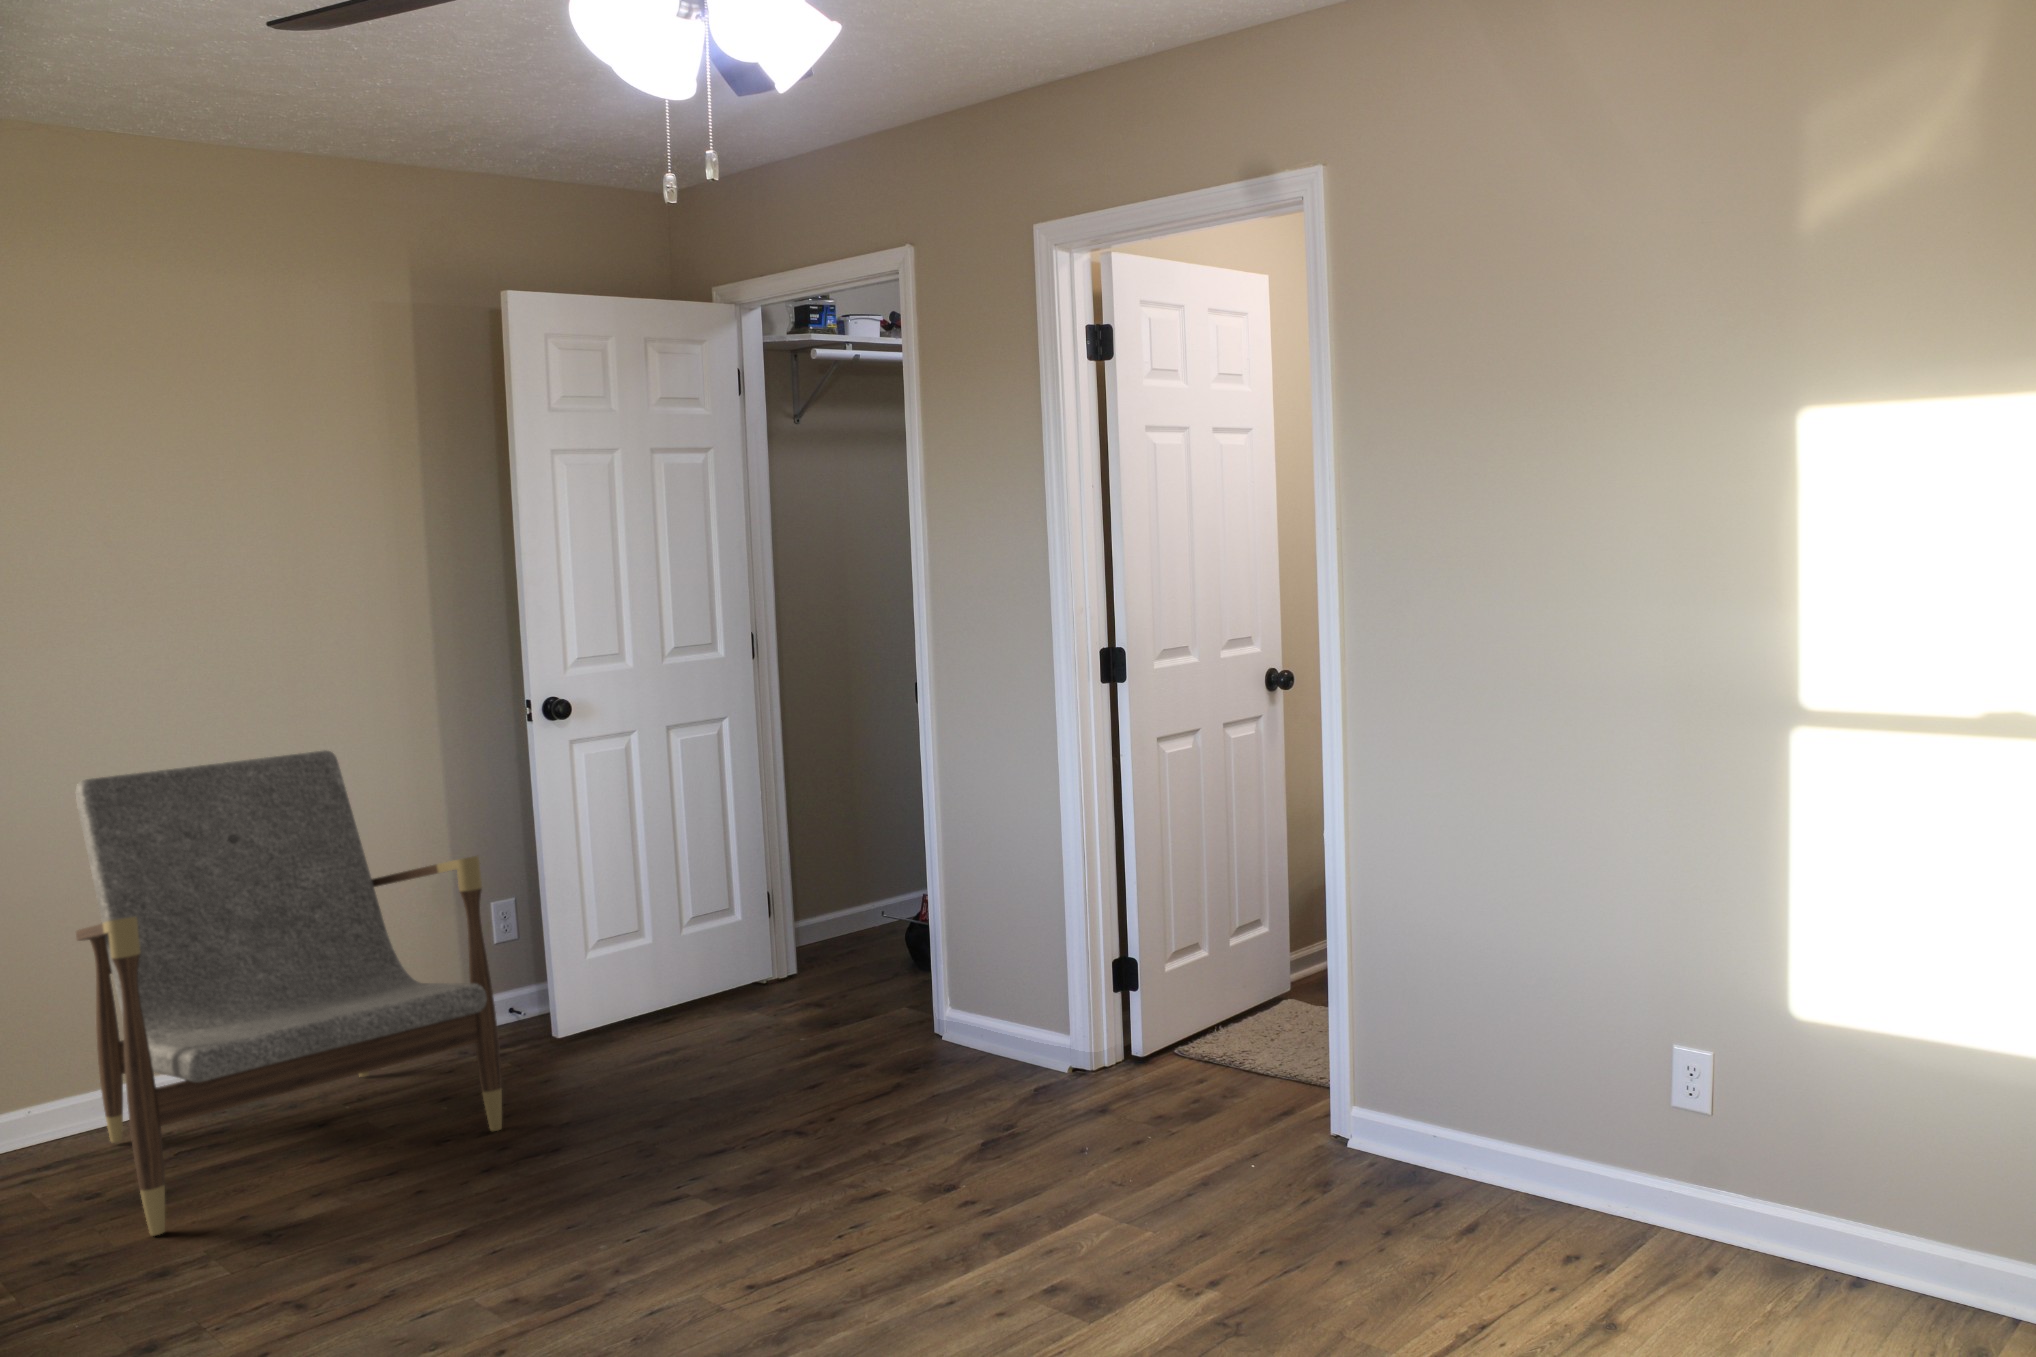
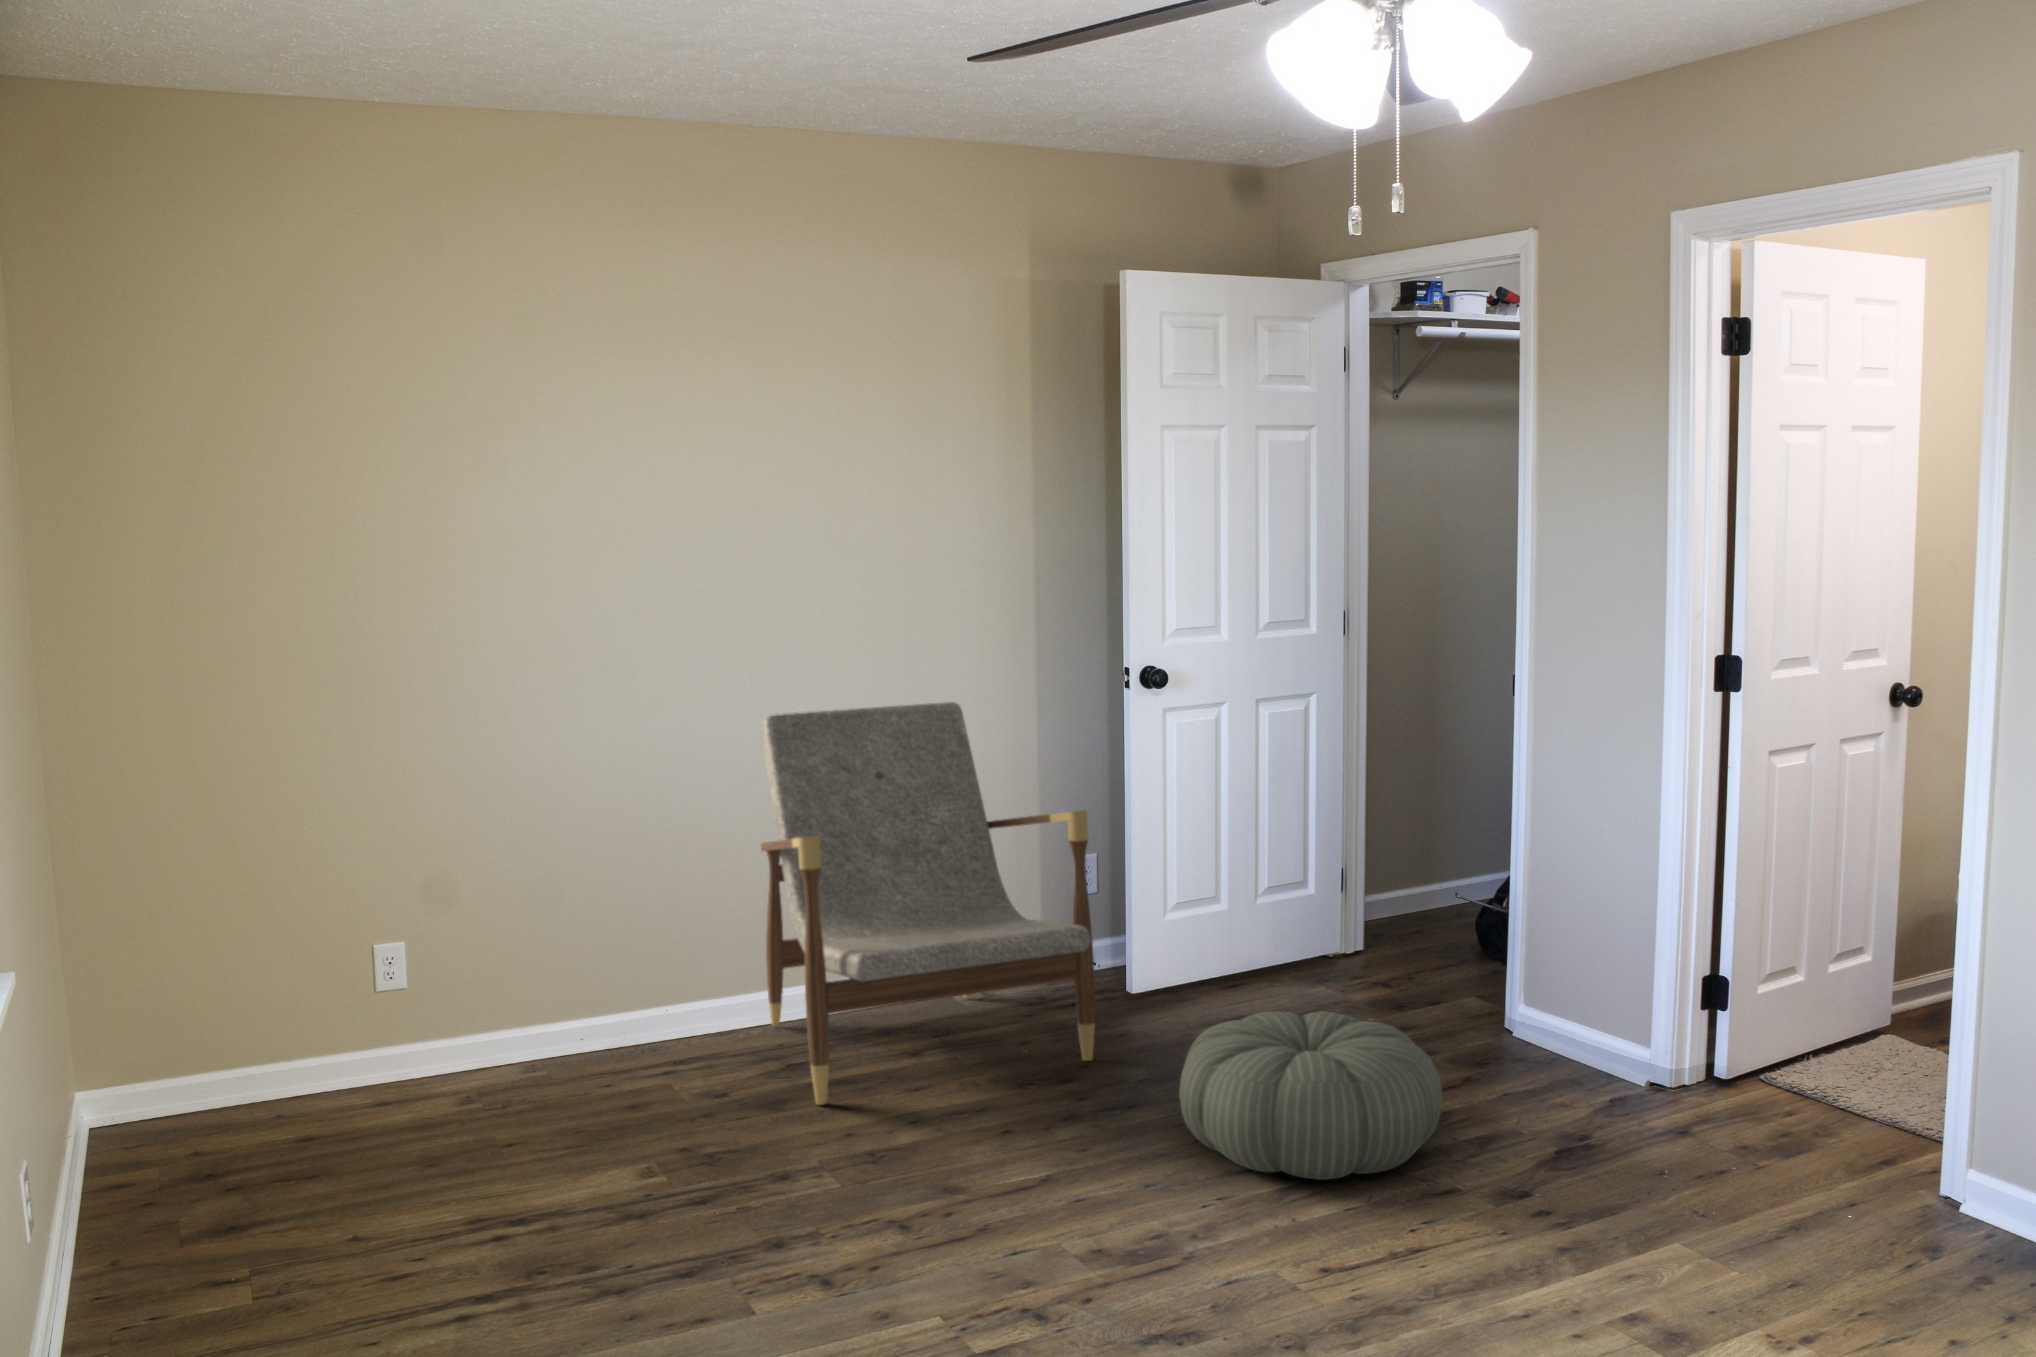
pouf: none [588,1044,871,1233] -> present [1179,1011,1442,1180]

